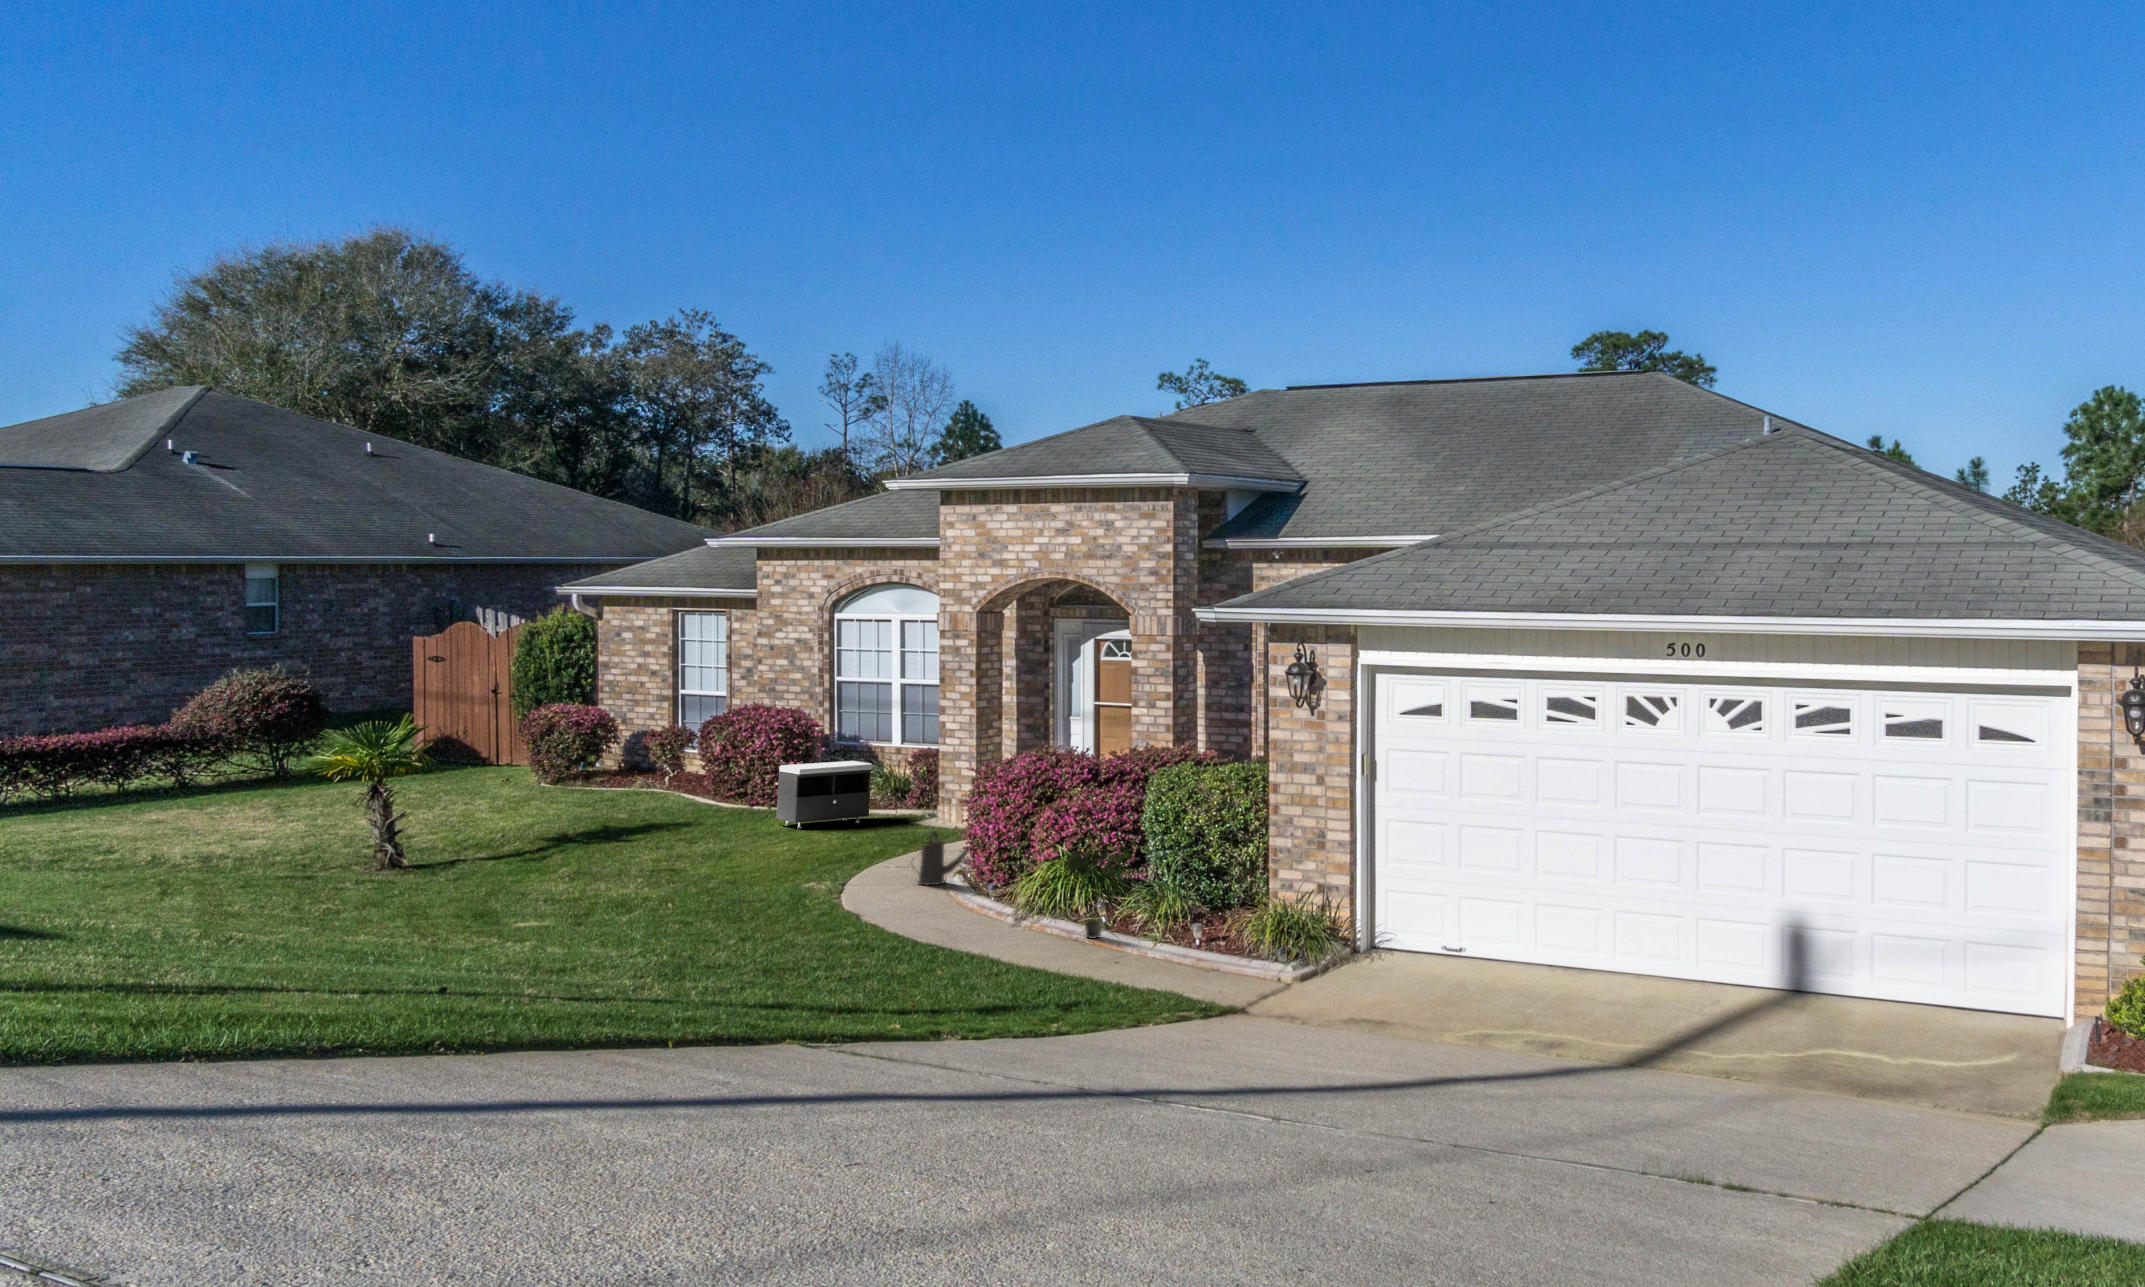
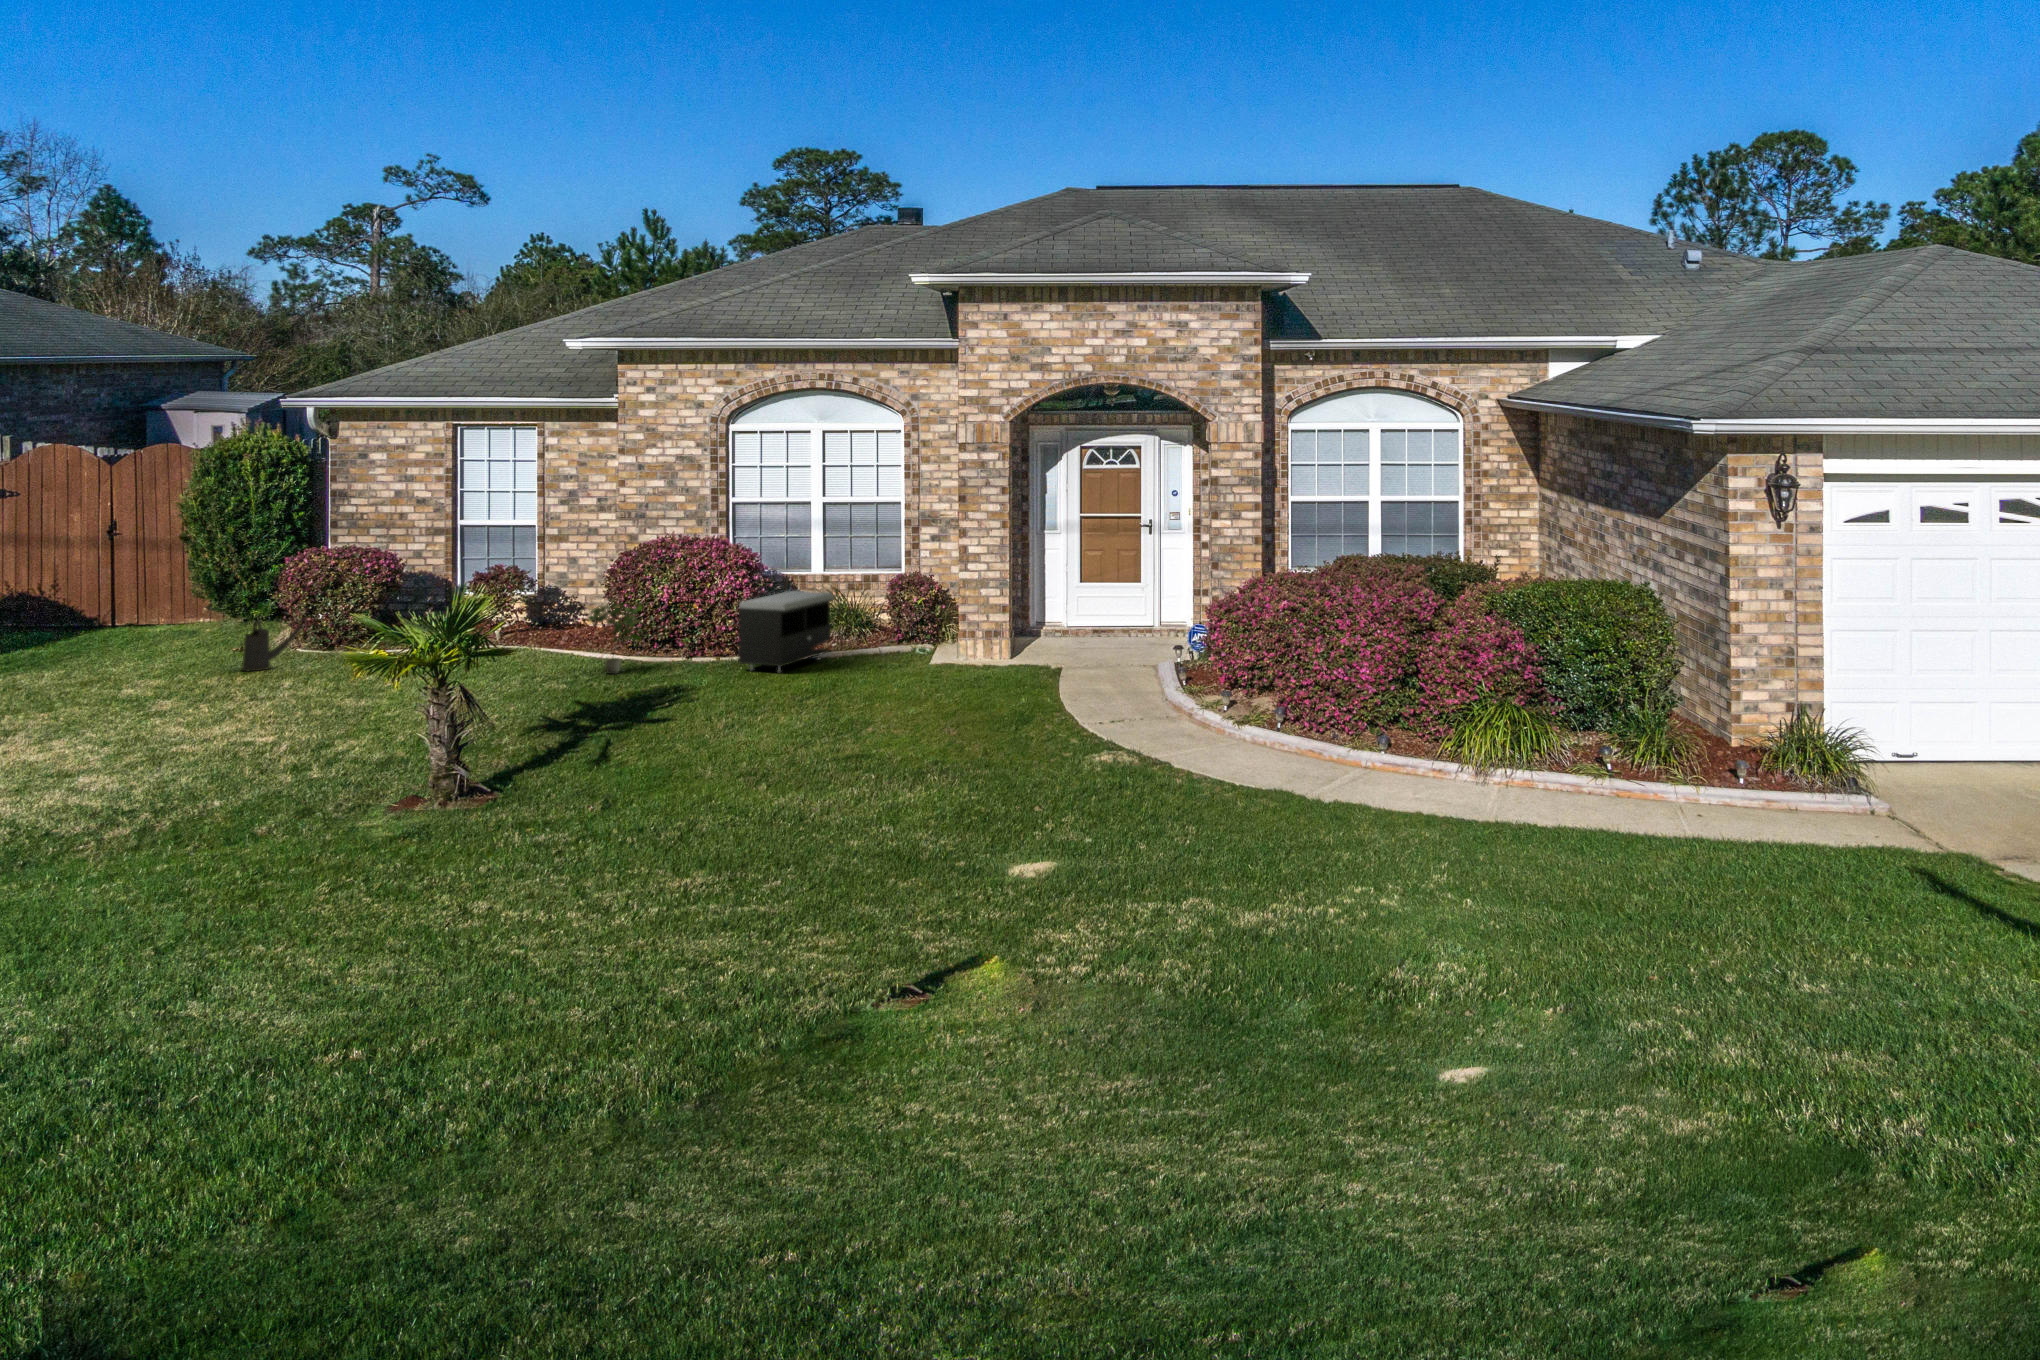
watering can: present [918,831,969,885] -> present [237,621,302,671]
potted plant: present [1066,849,1129,938] -> present [588,603,642,674]

